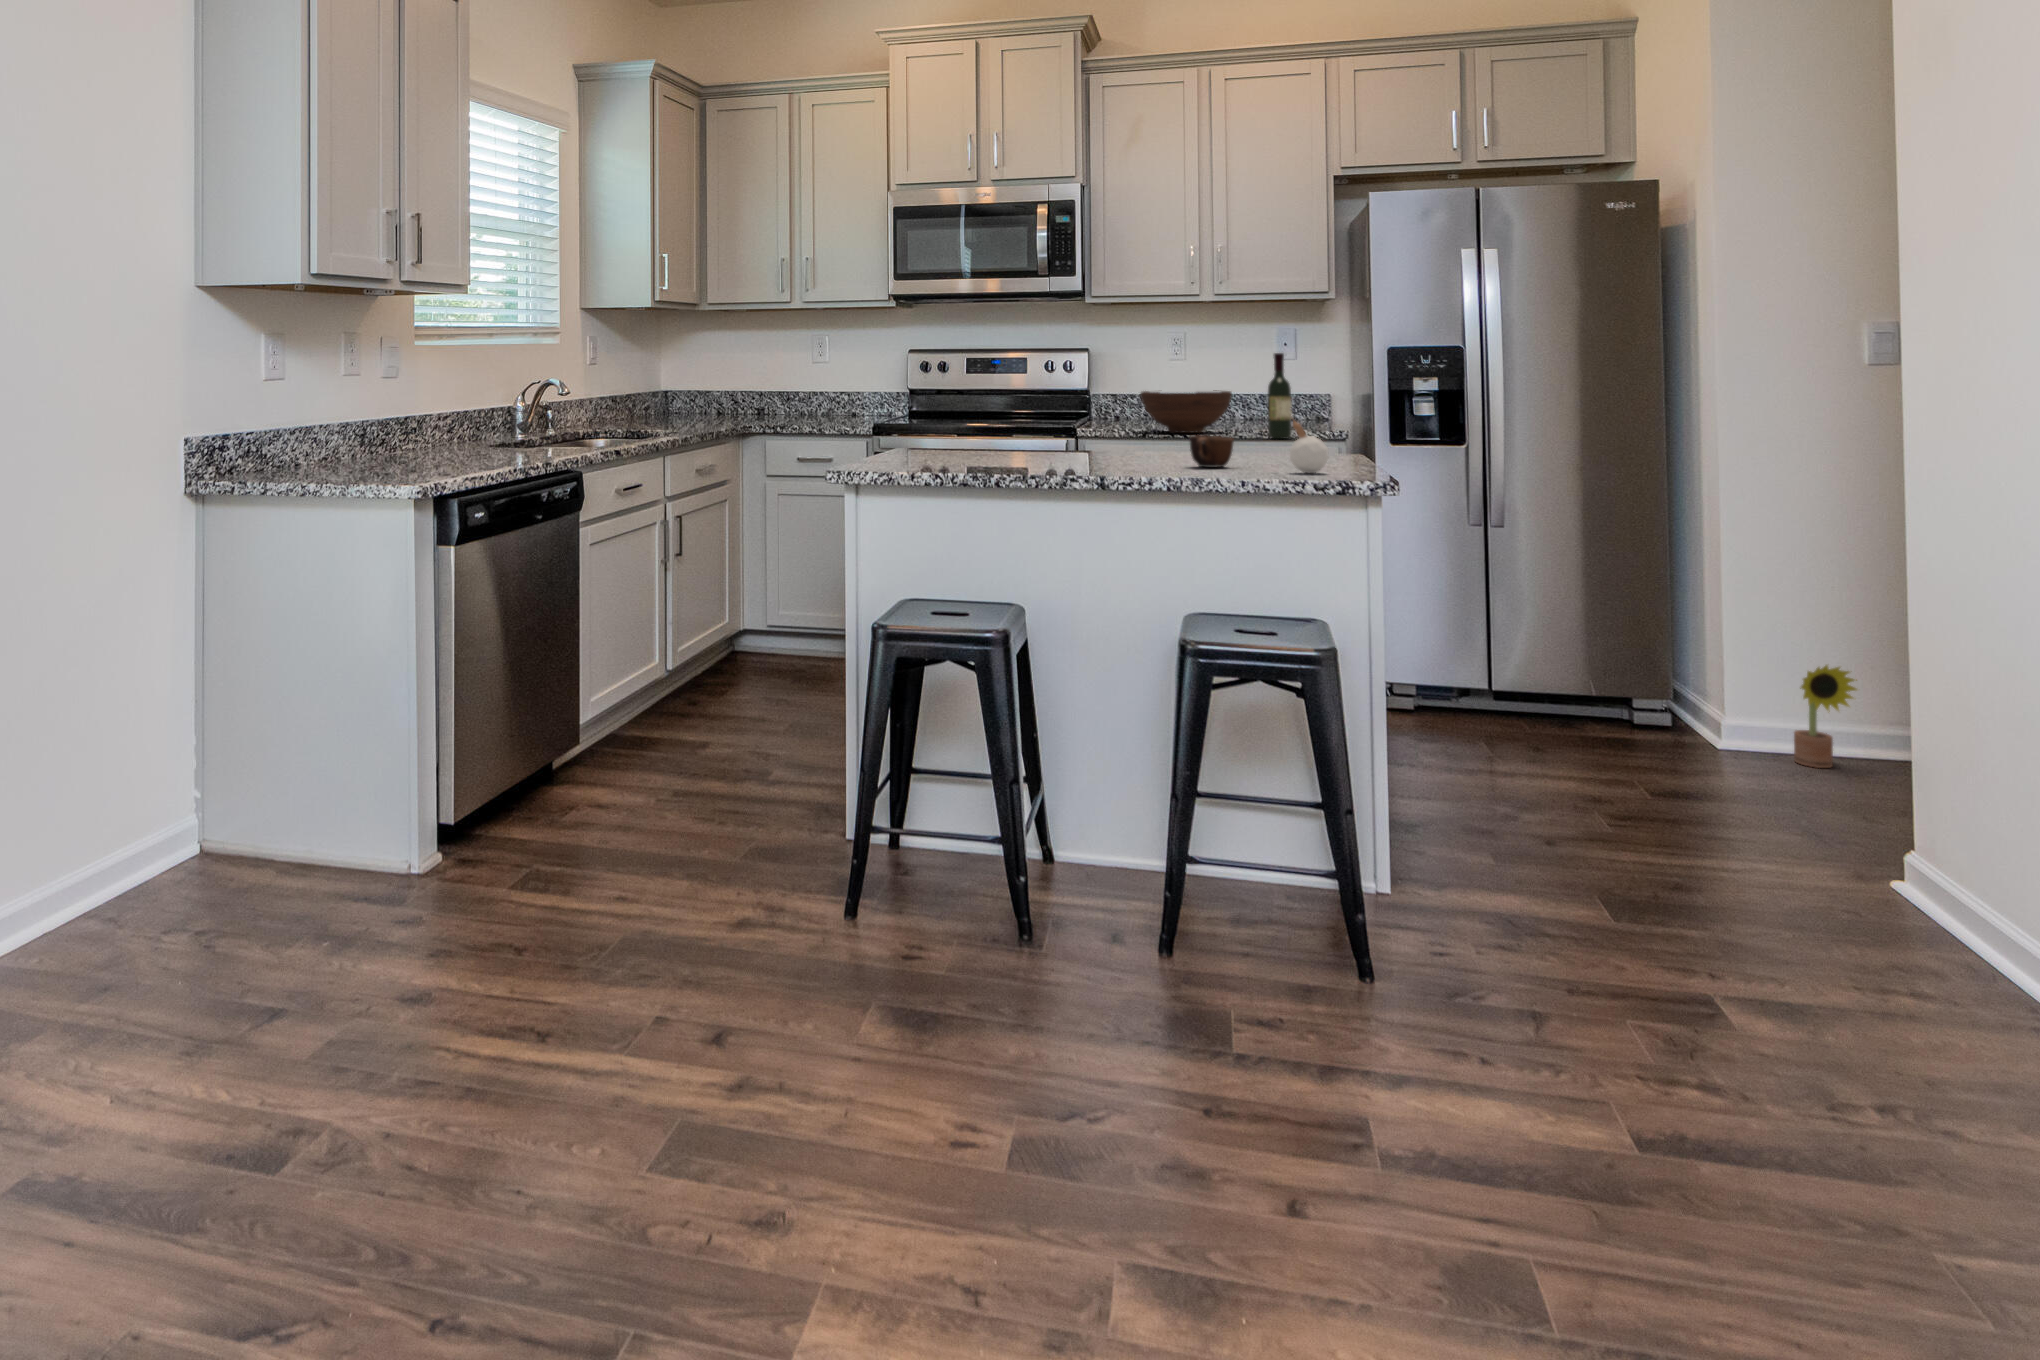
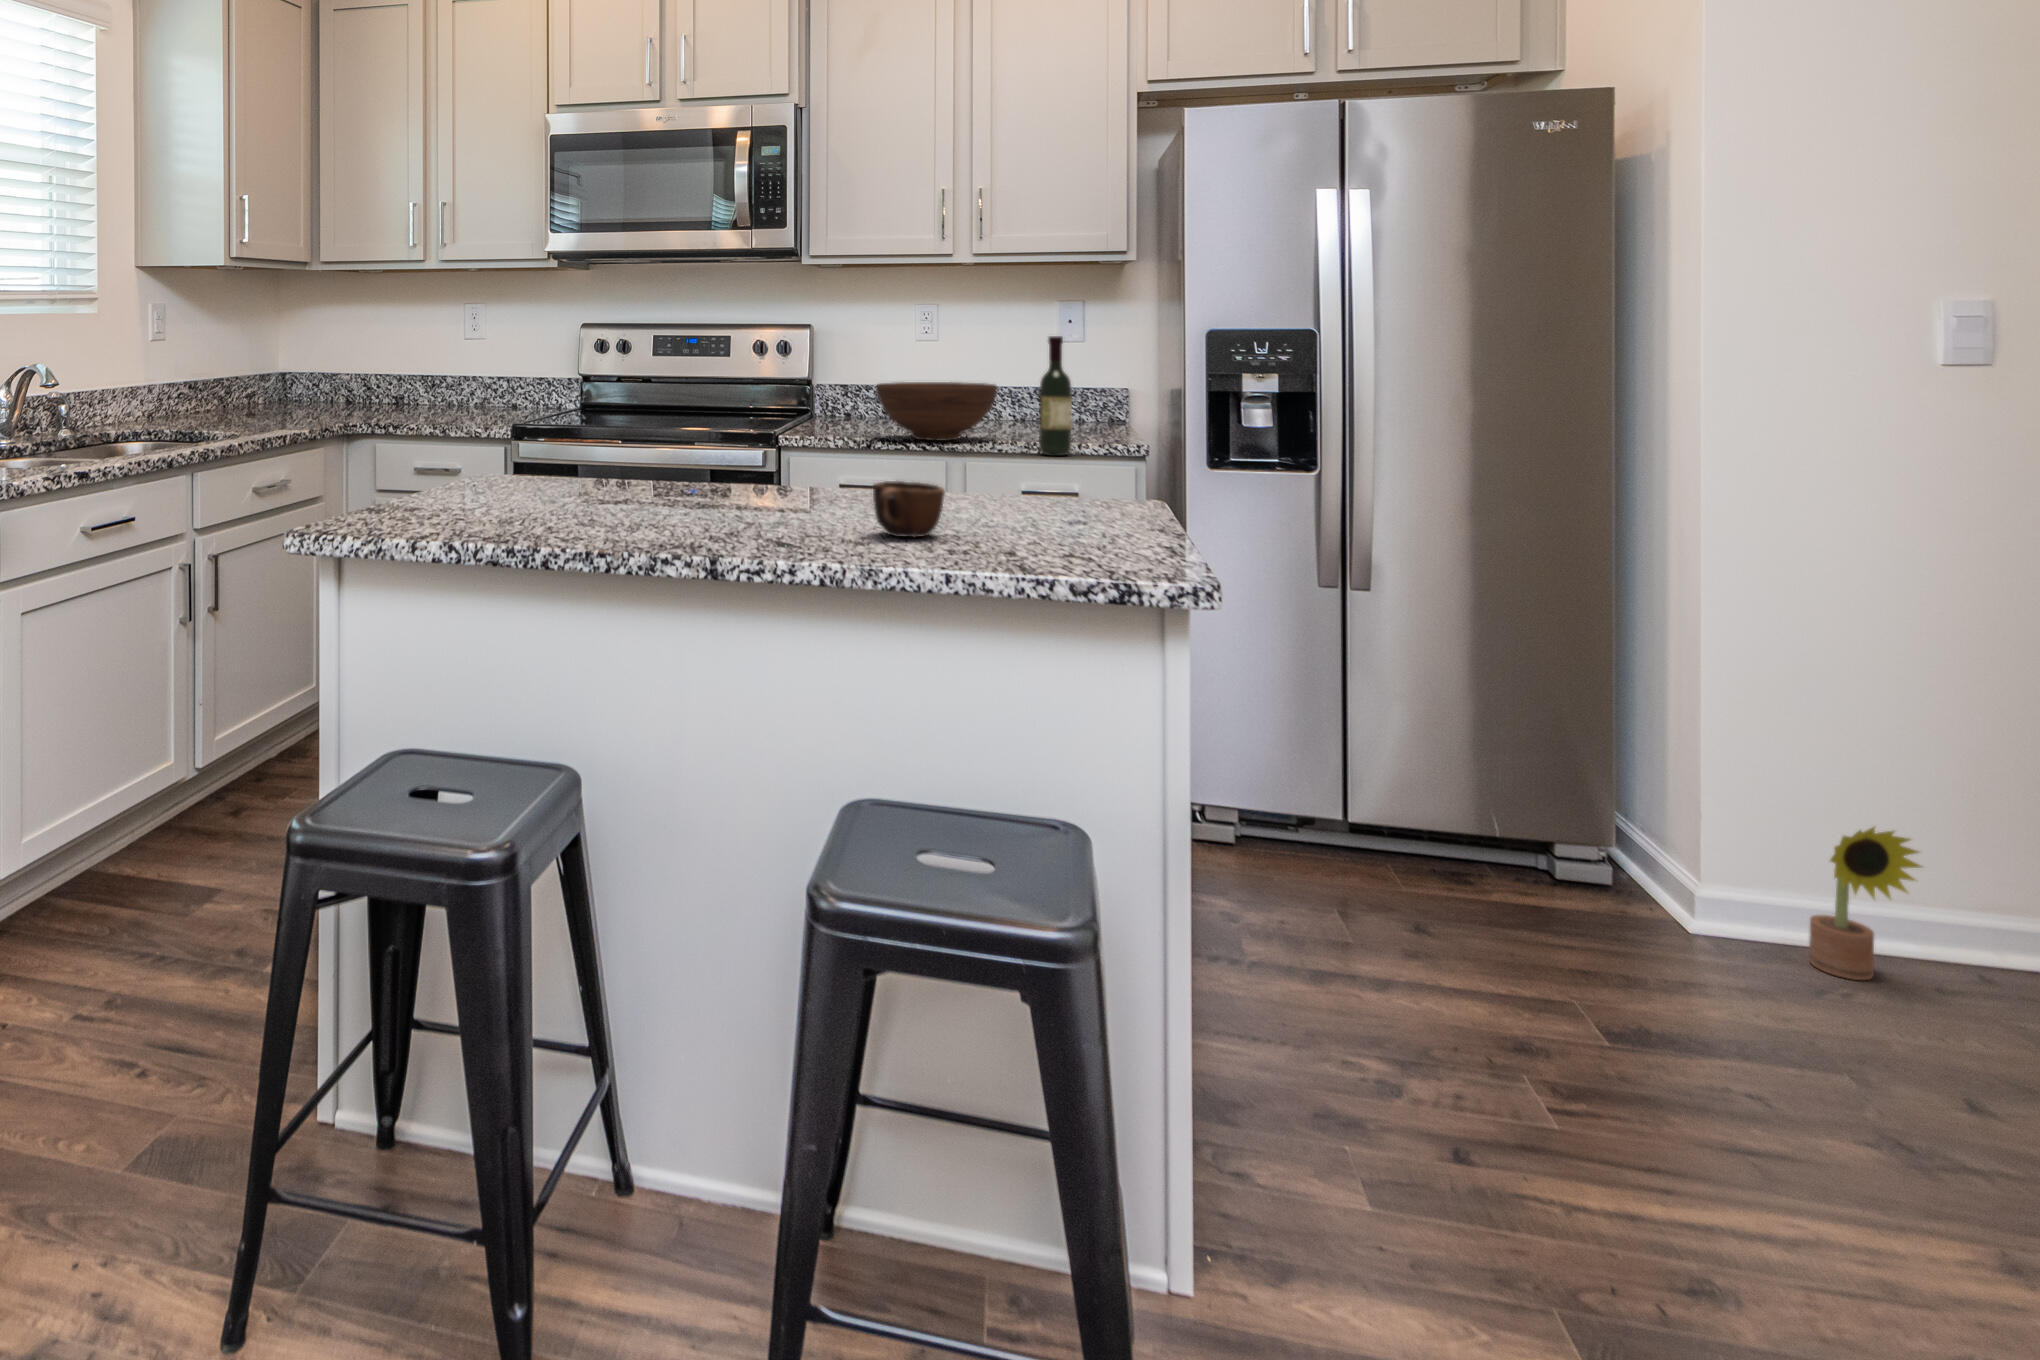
candle: present [1290,411,1328,473] -> none [1030,448,1097,561]

